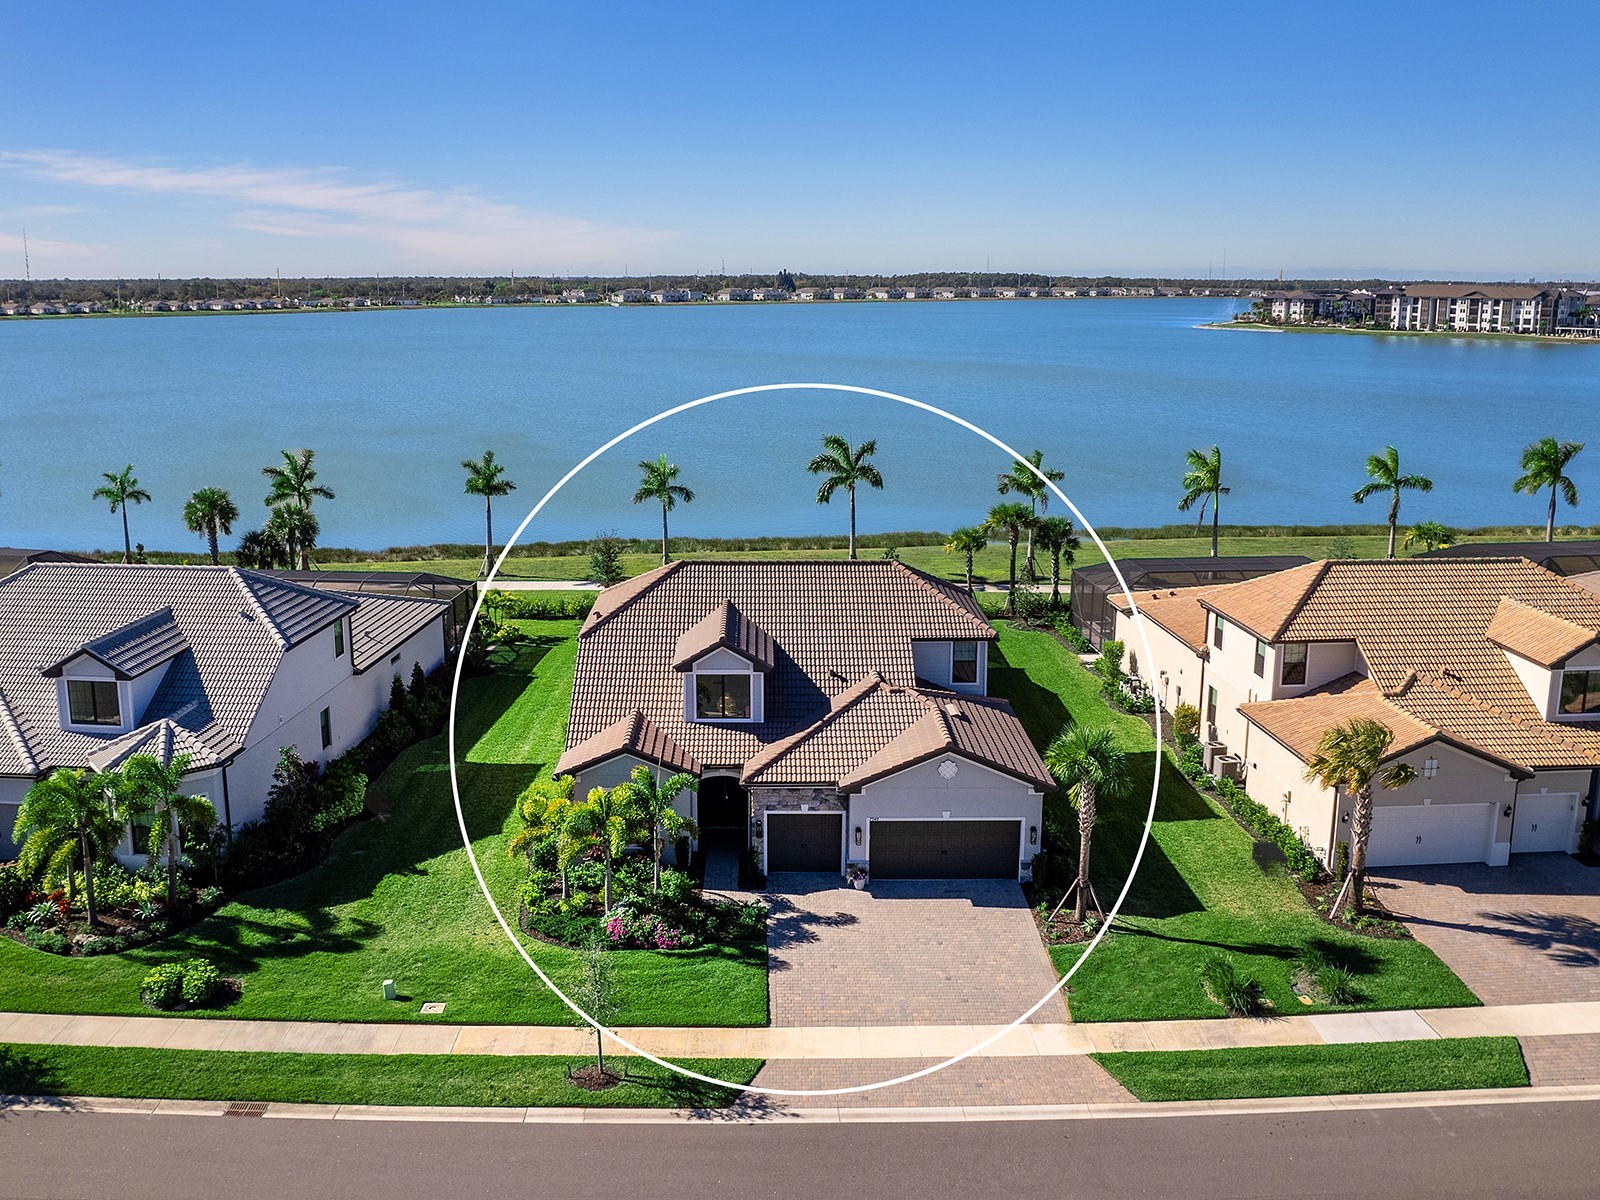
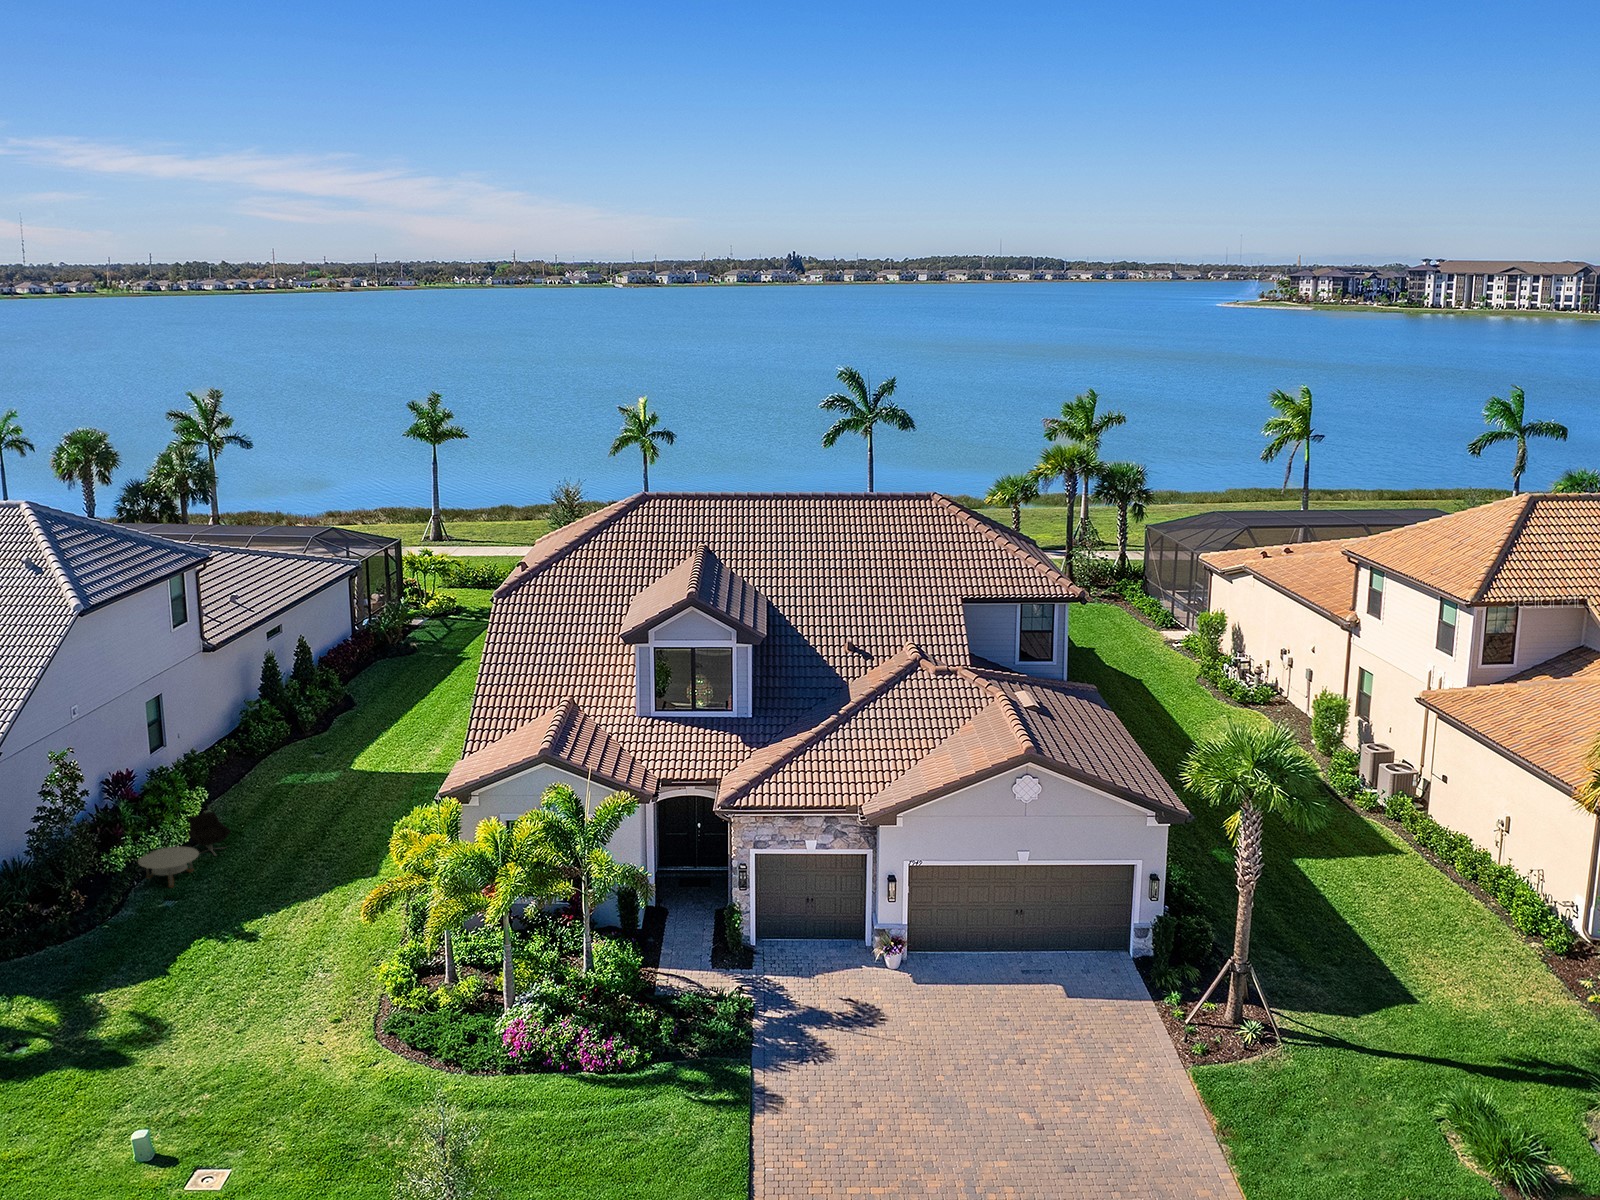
round table: none [336,814,377,842] -> present [138,847,199,888]
storage bench: present [1252,842,1290,876] -> none [1462,892,1528,947]

